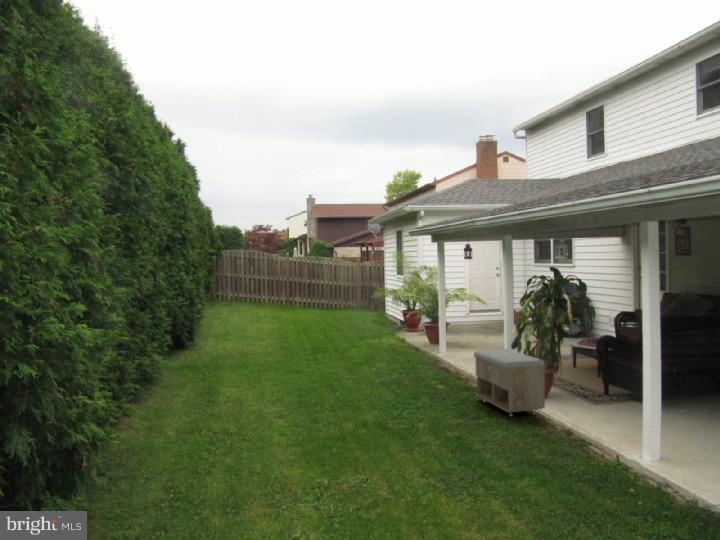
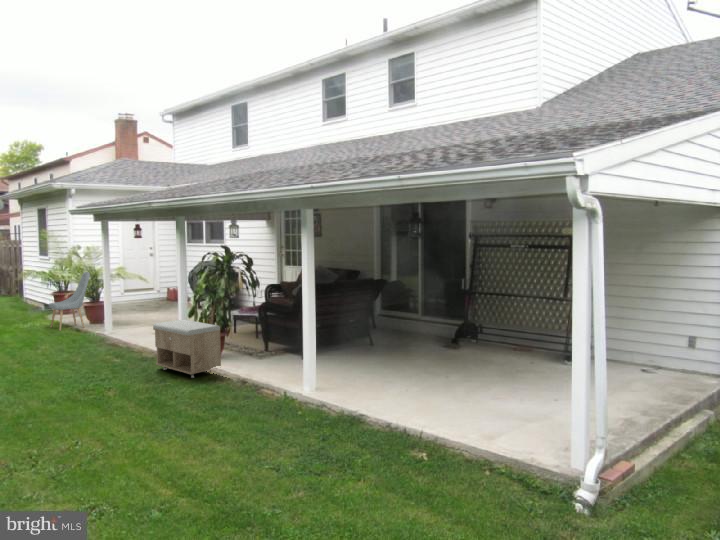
chair: none [395,292,431,348] -> present [49,272,90,331]

